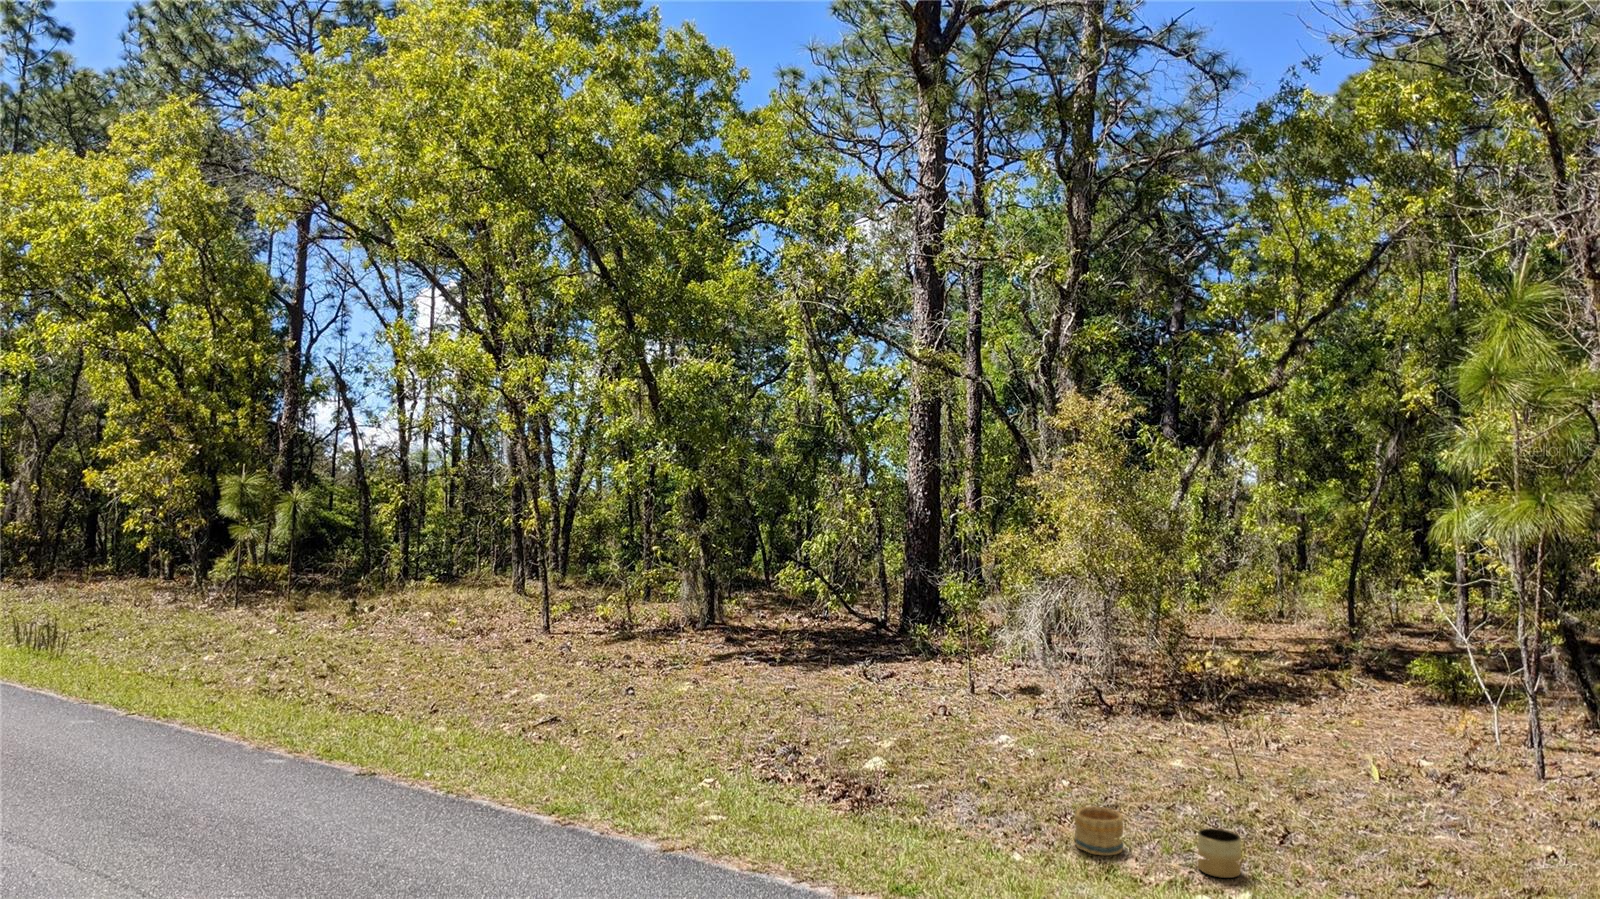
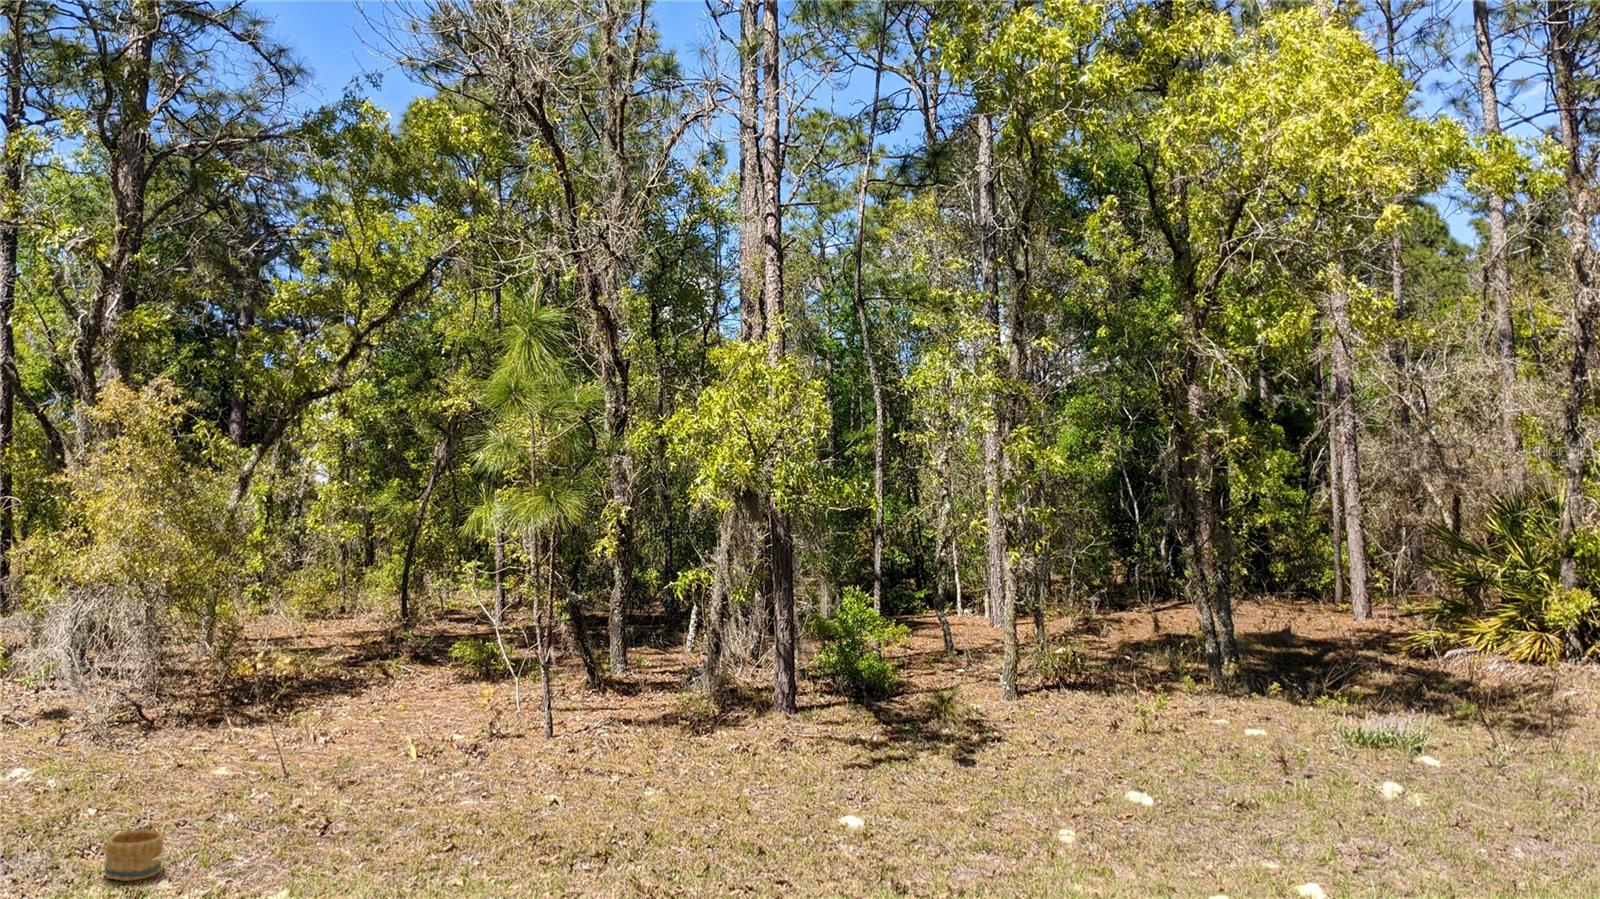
planter: present [1198,828,1241,878] -> none [242,828,287,875]

